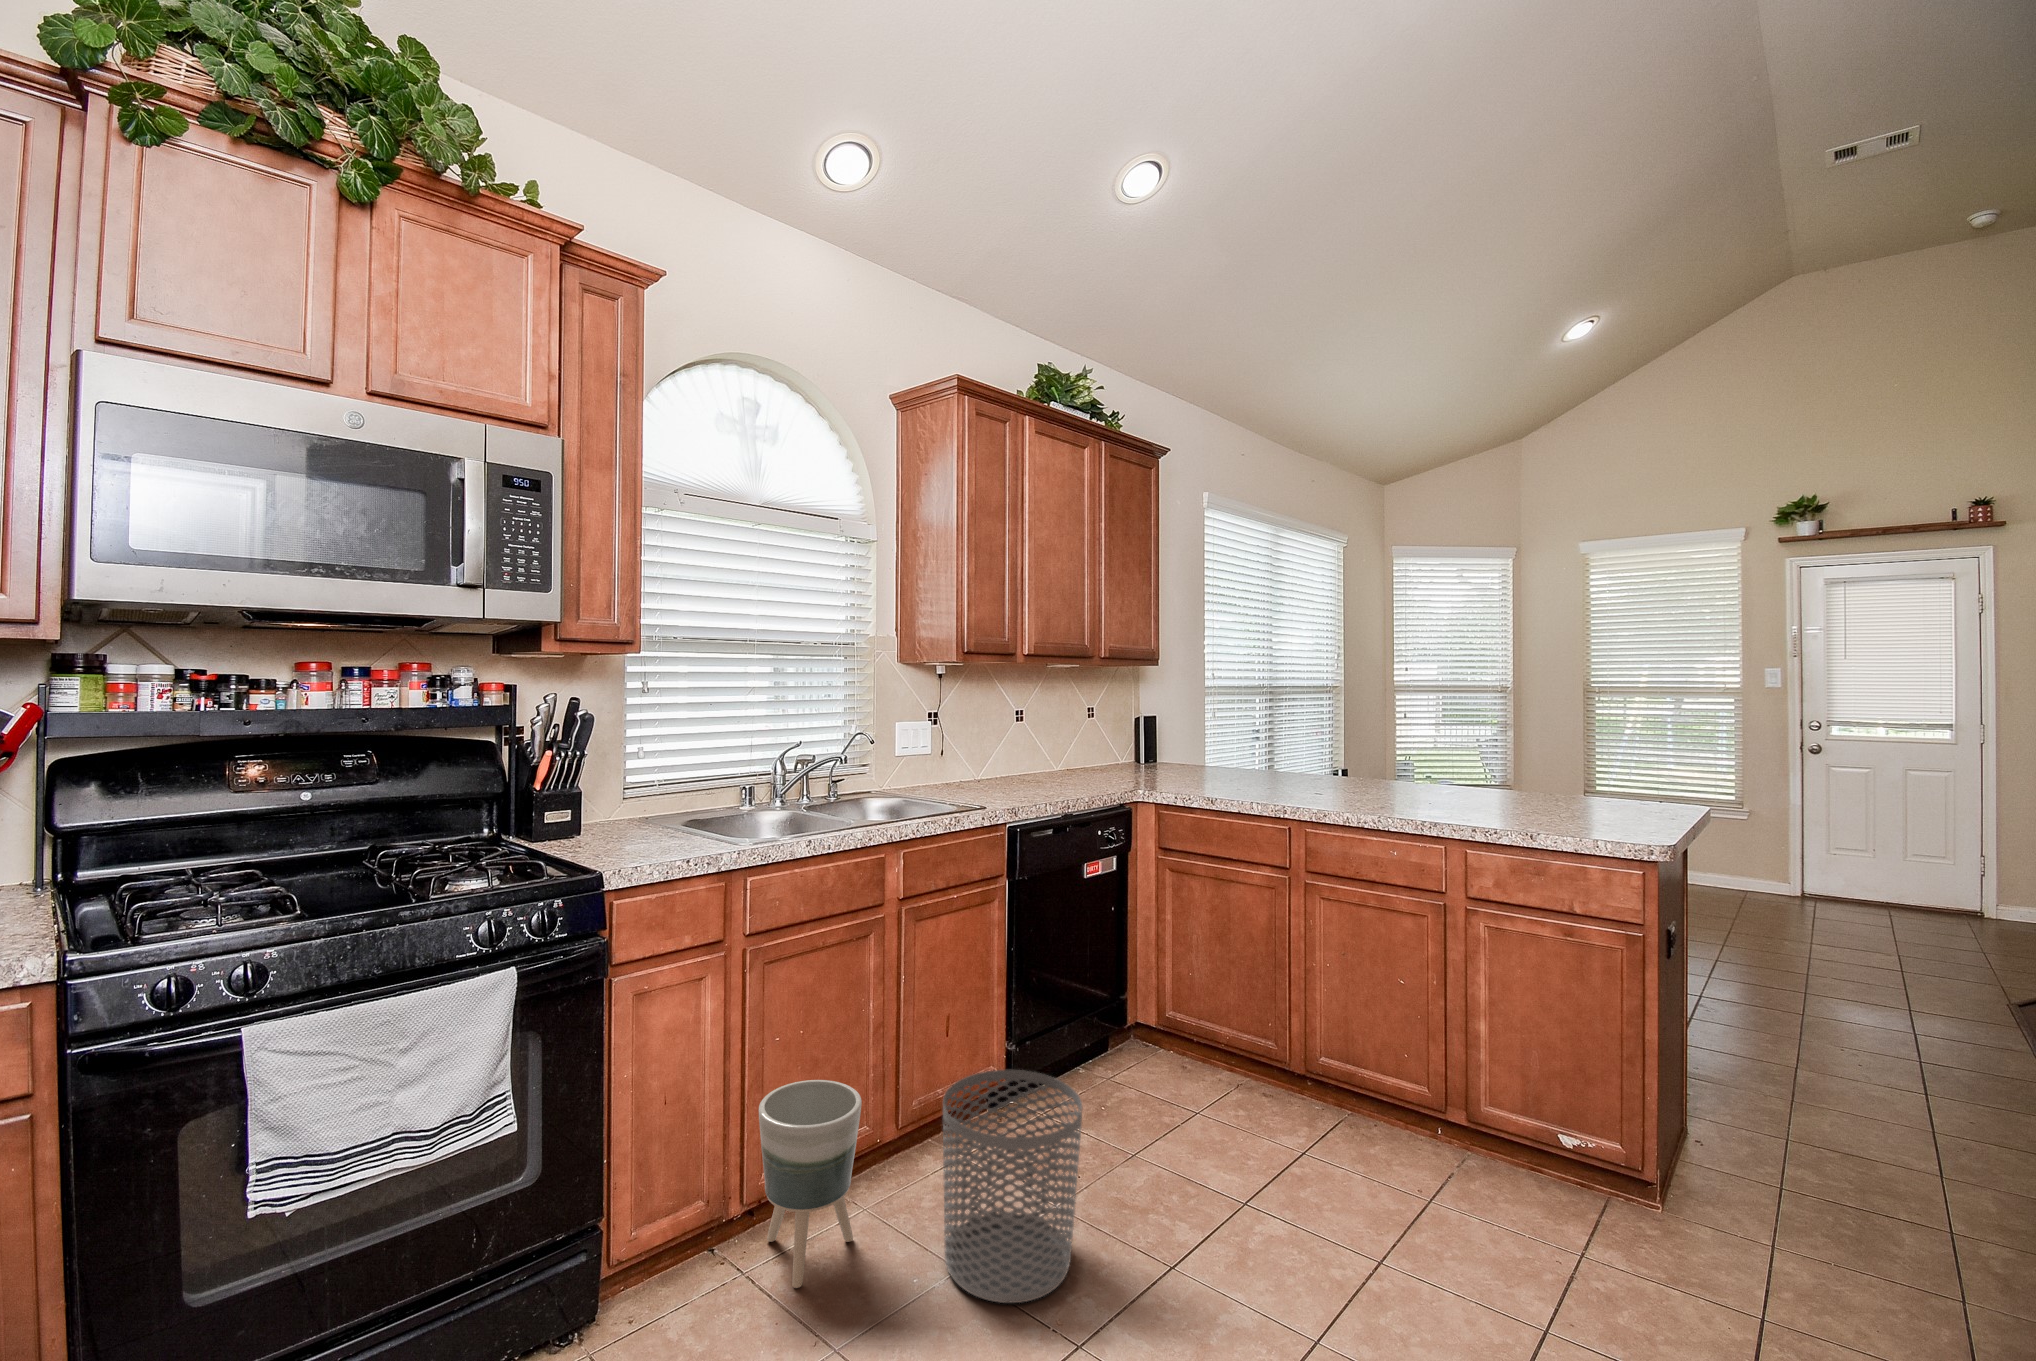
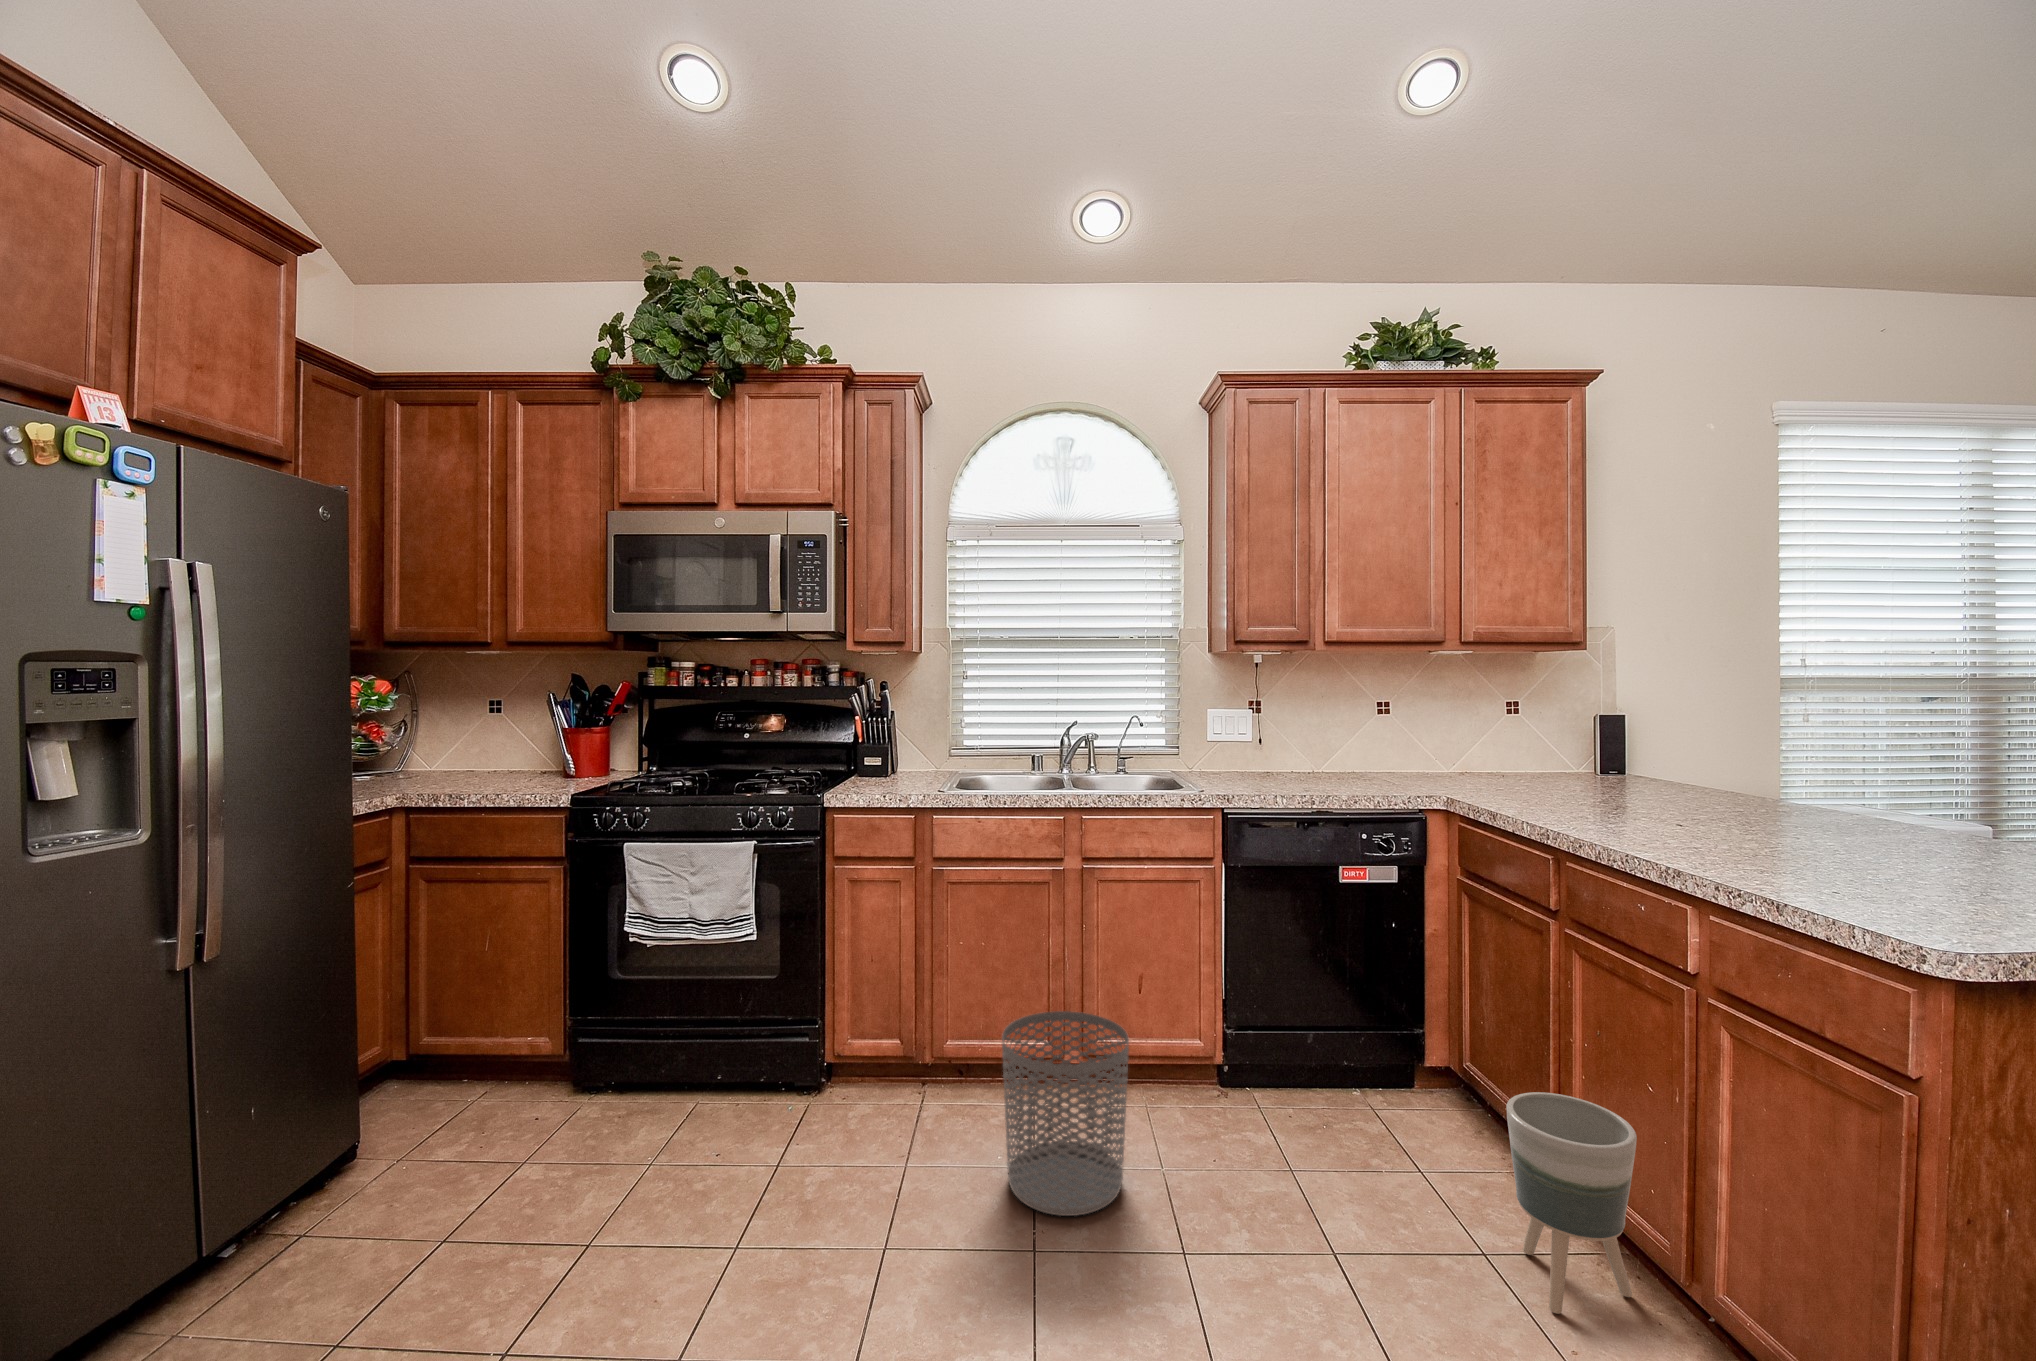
planter: present [759,1080,862,1288] -> present [1506,1092,1637,1314]

